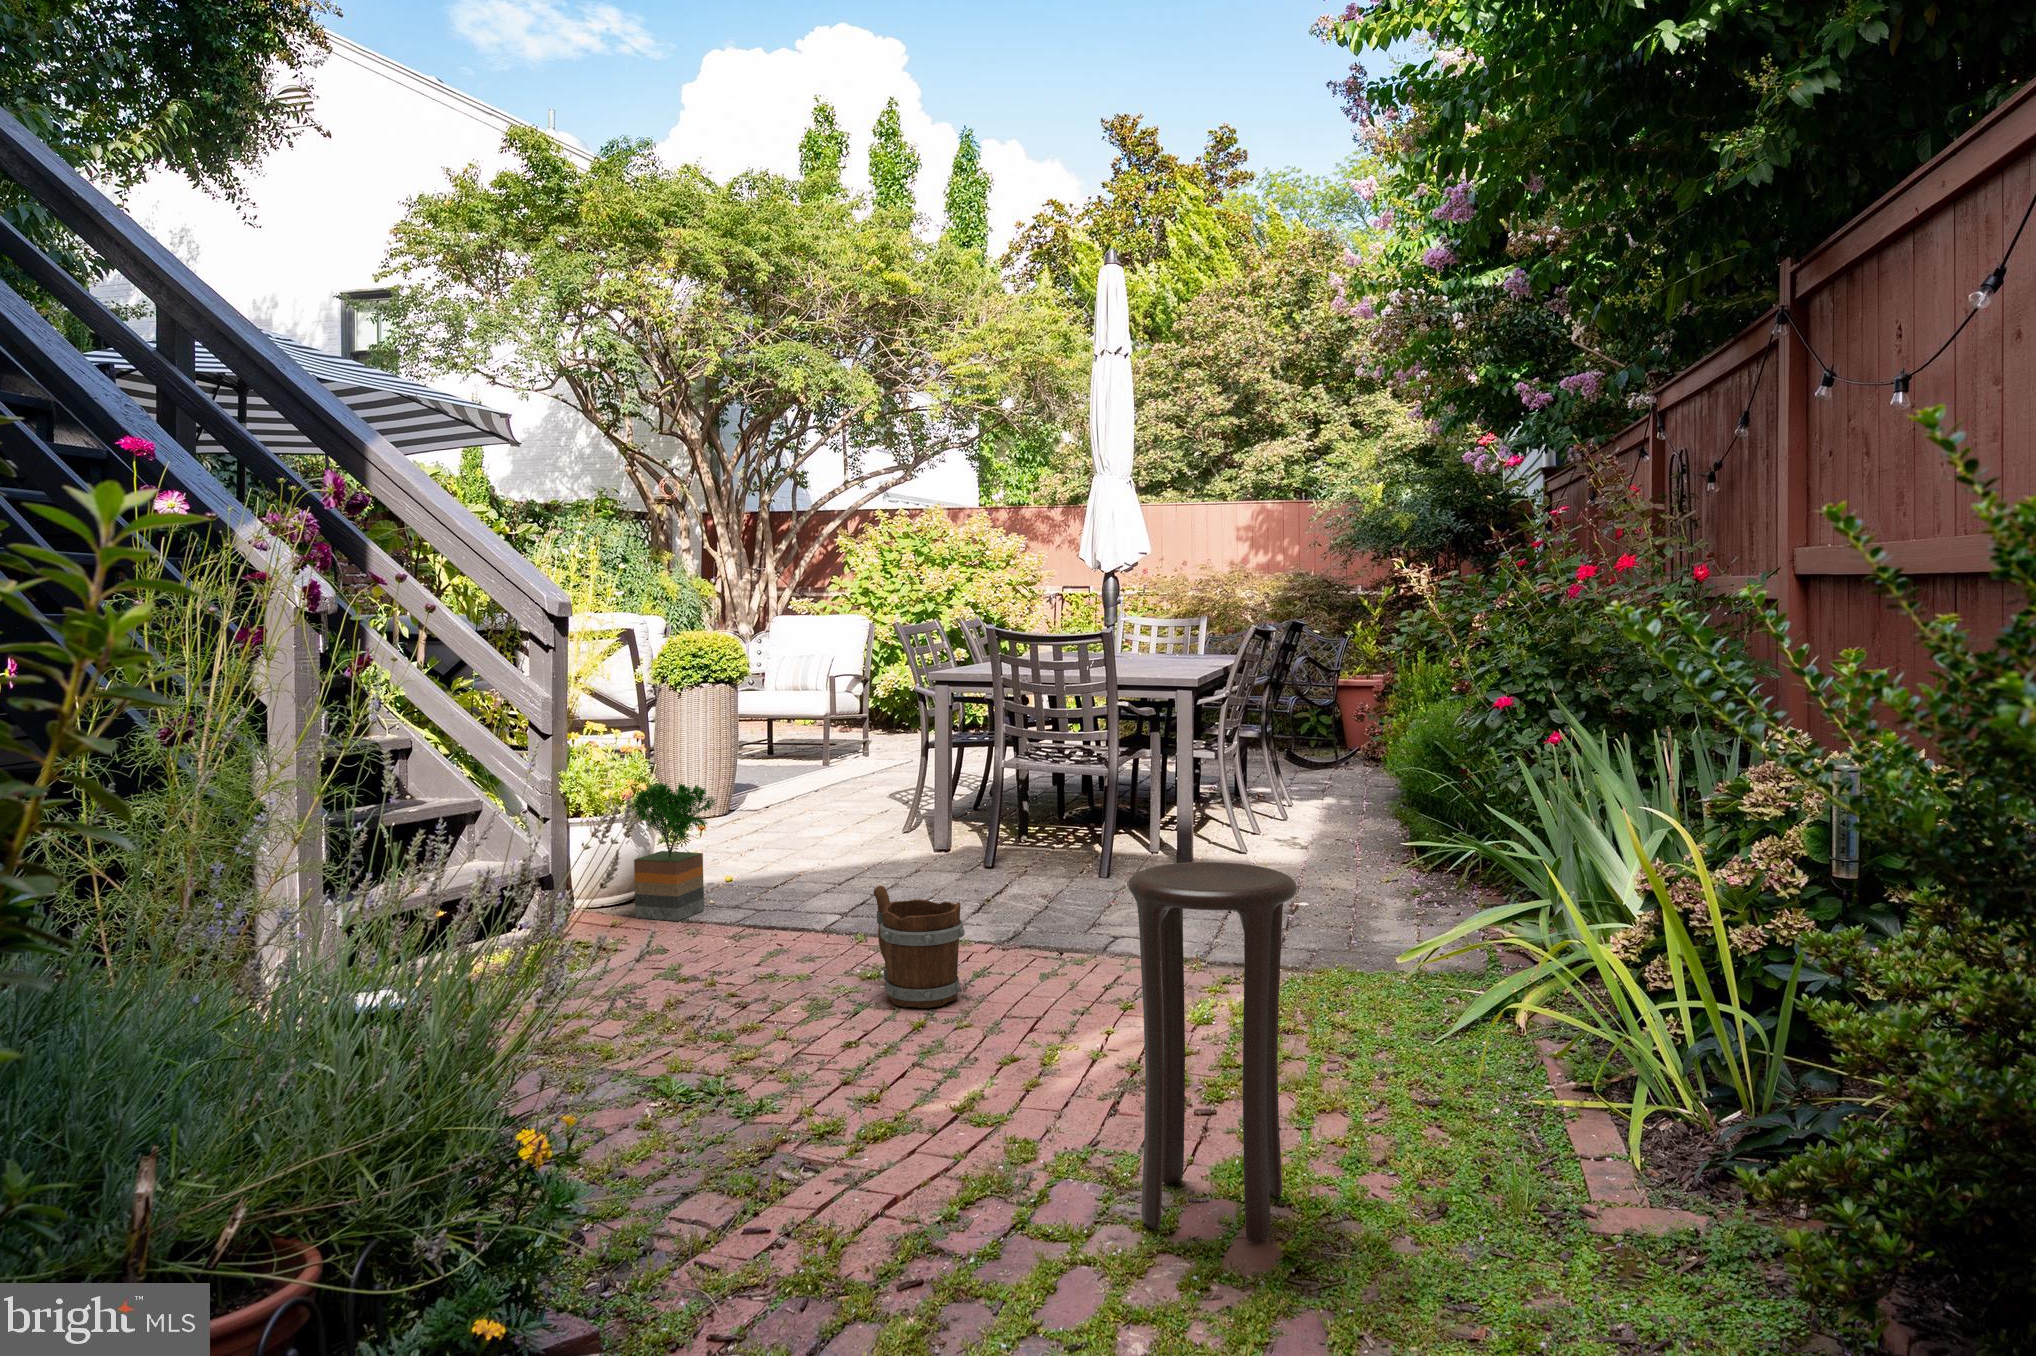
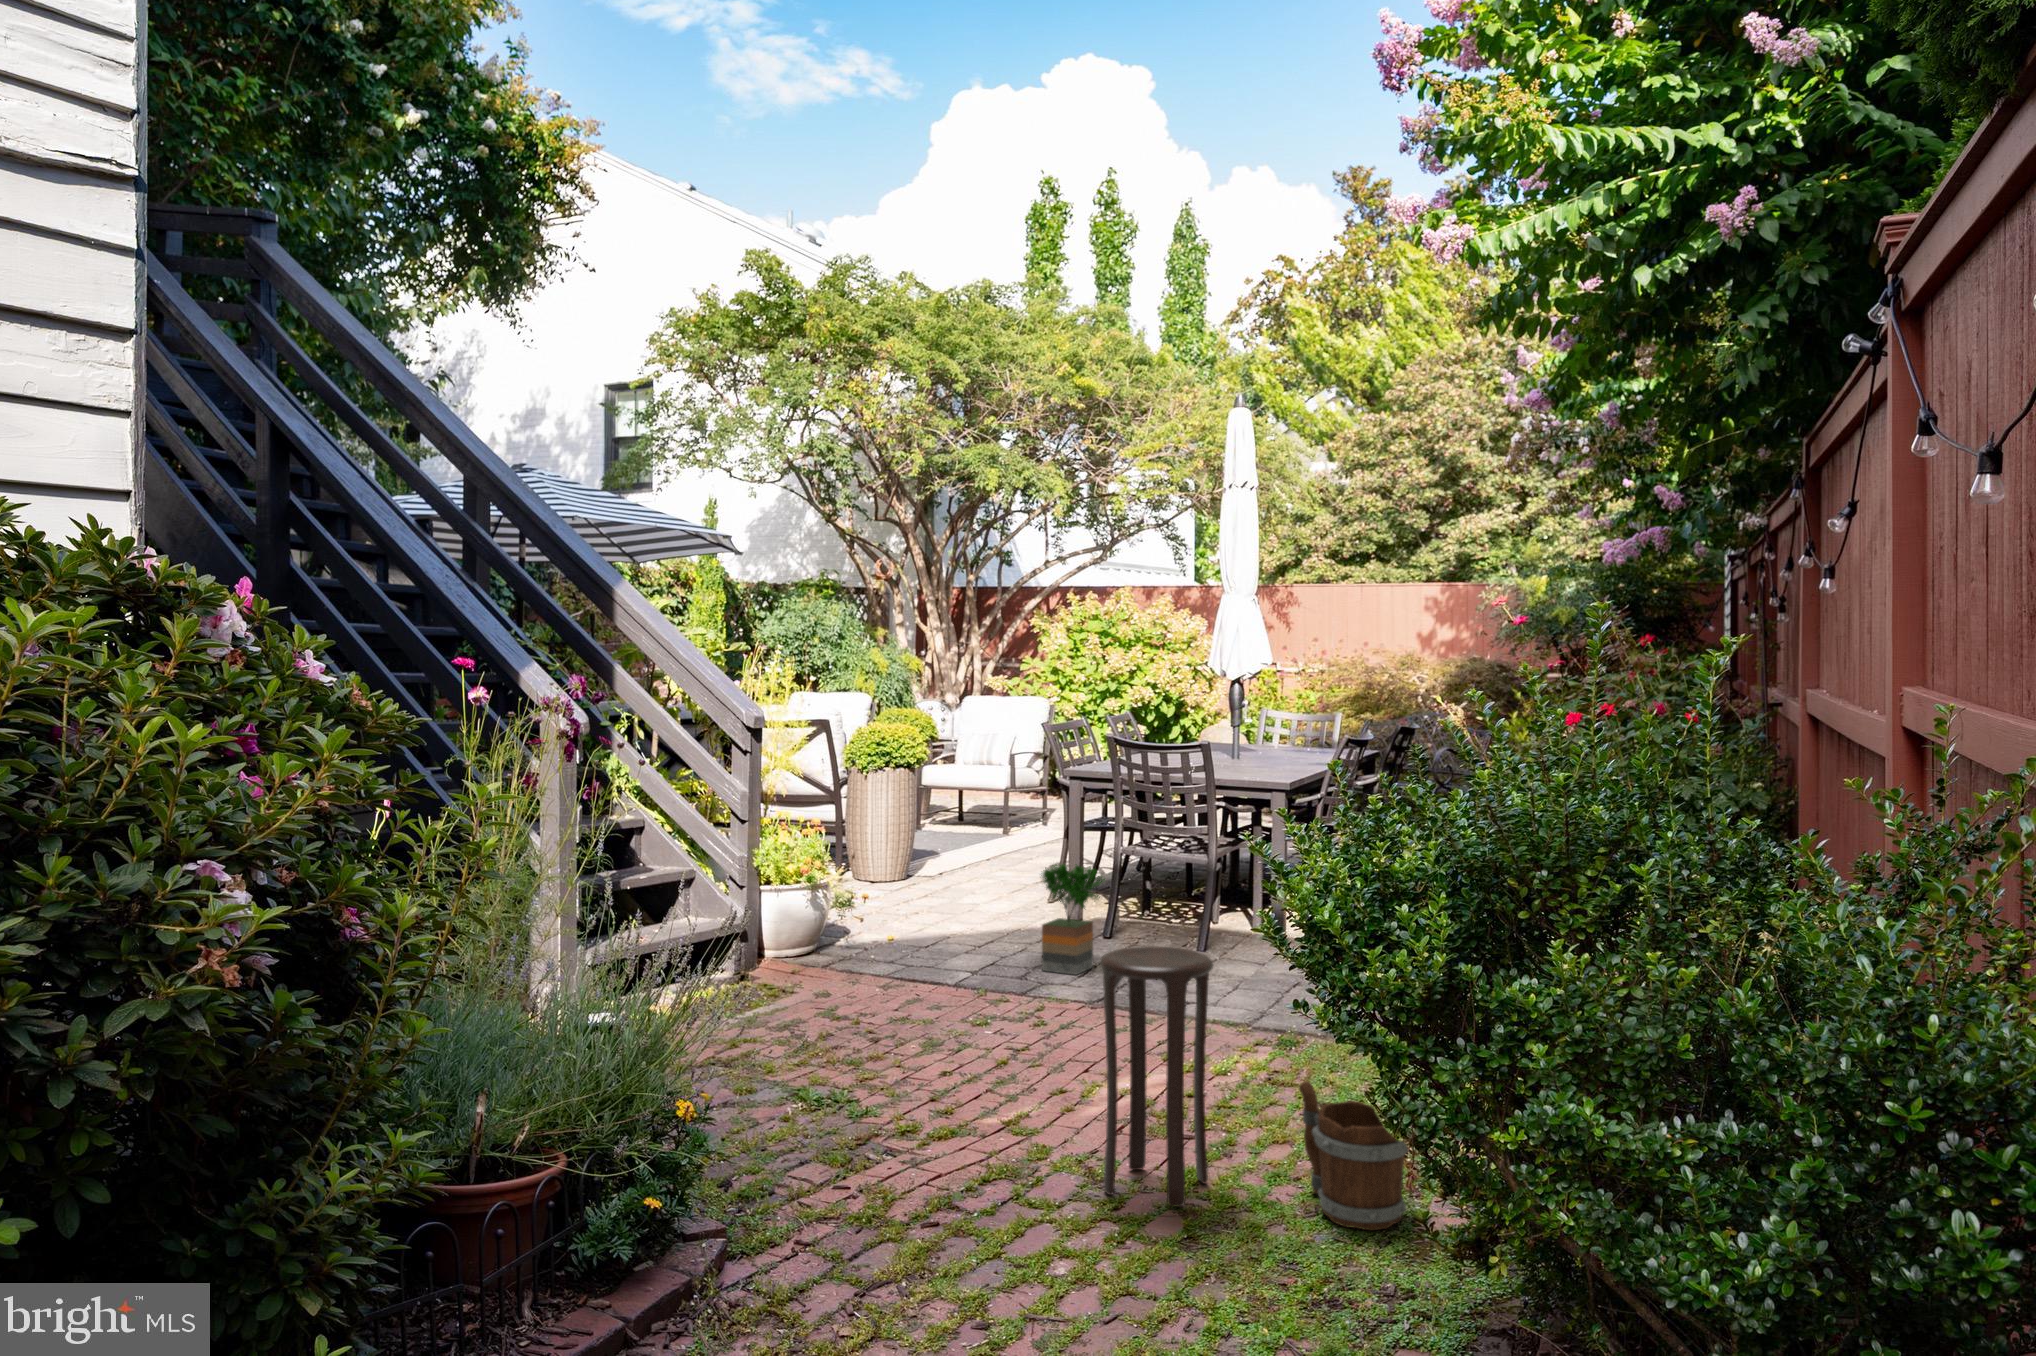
potted tree: present [633,783,716,921] -> present [1041,864,1105,975]
bucket: present [874,886,965,1008] -> present [1299,1081,1409,1230]

